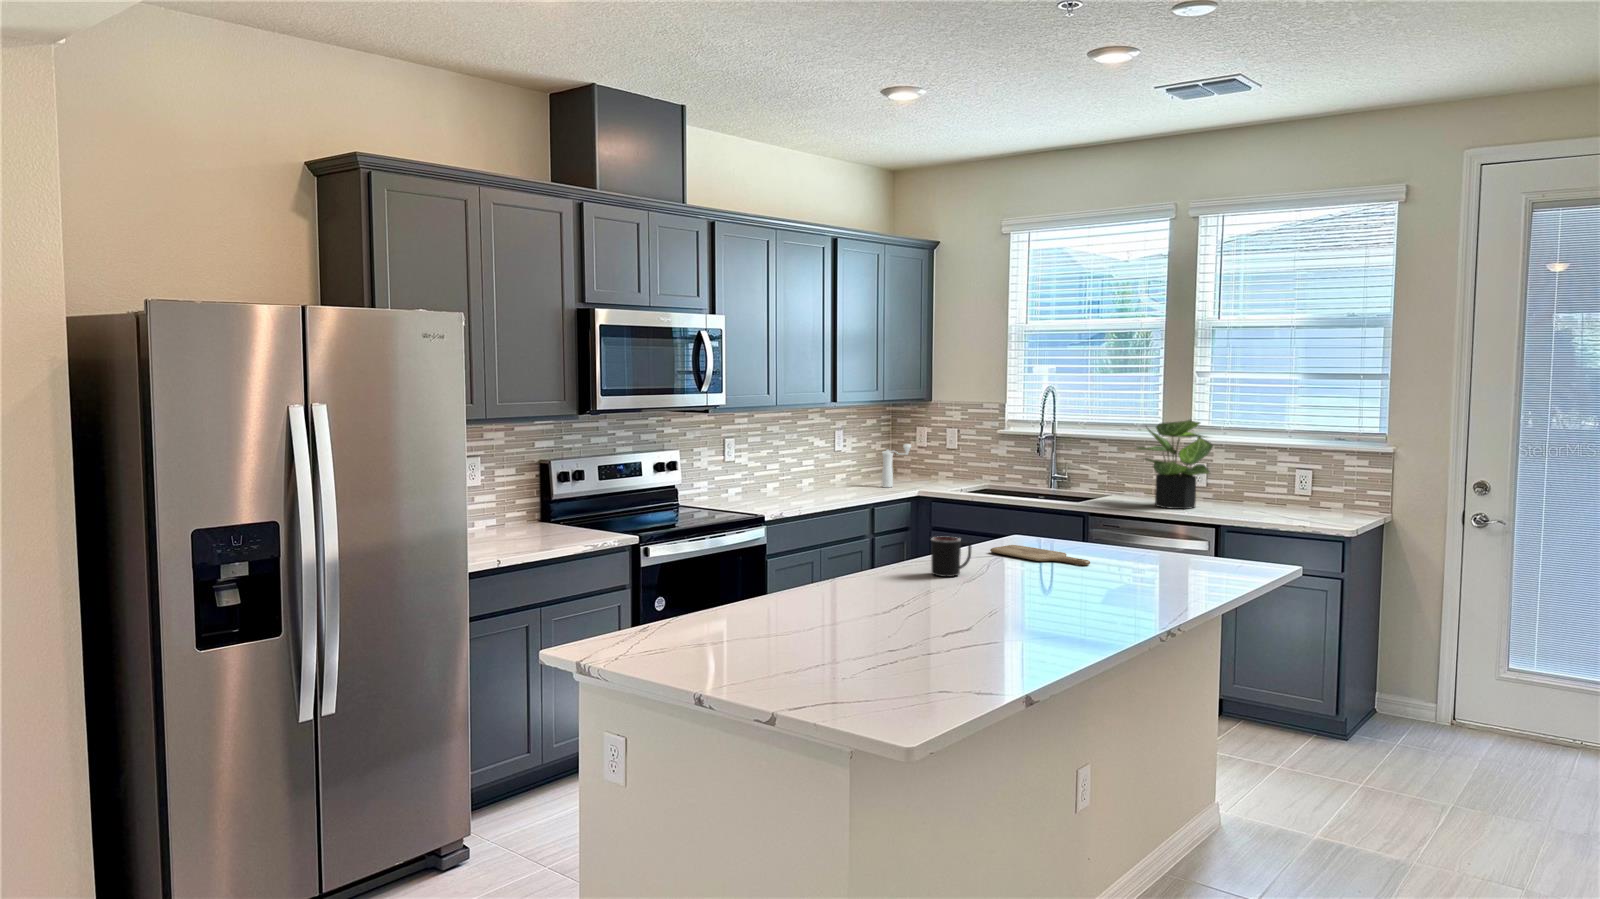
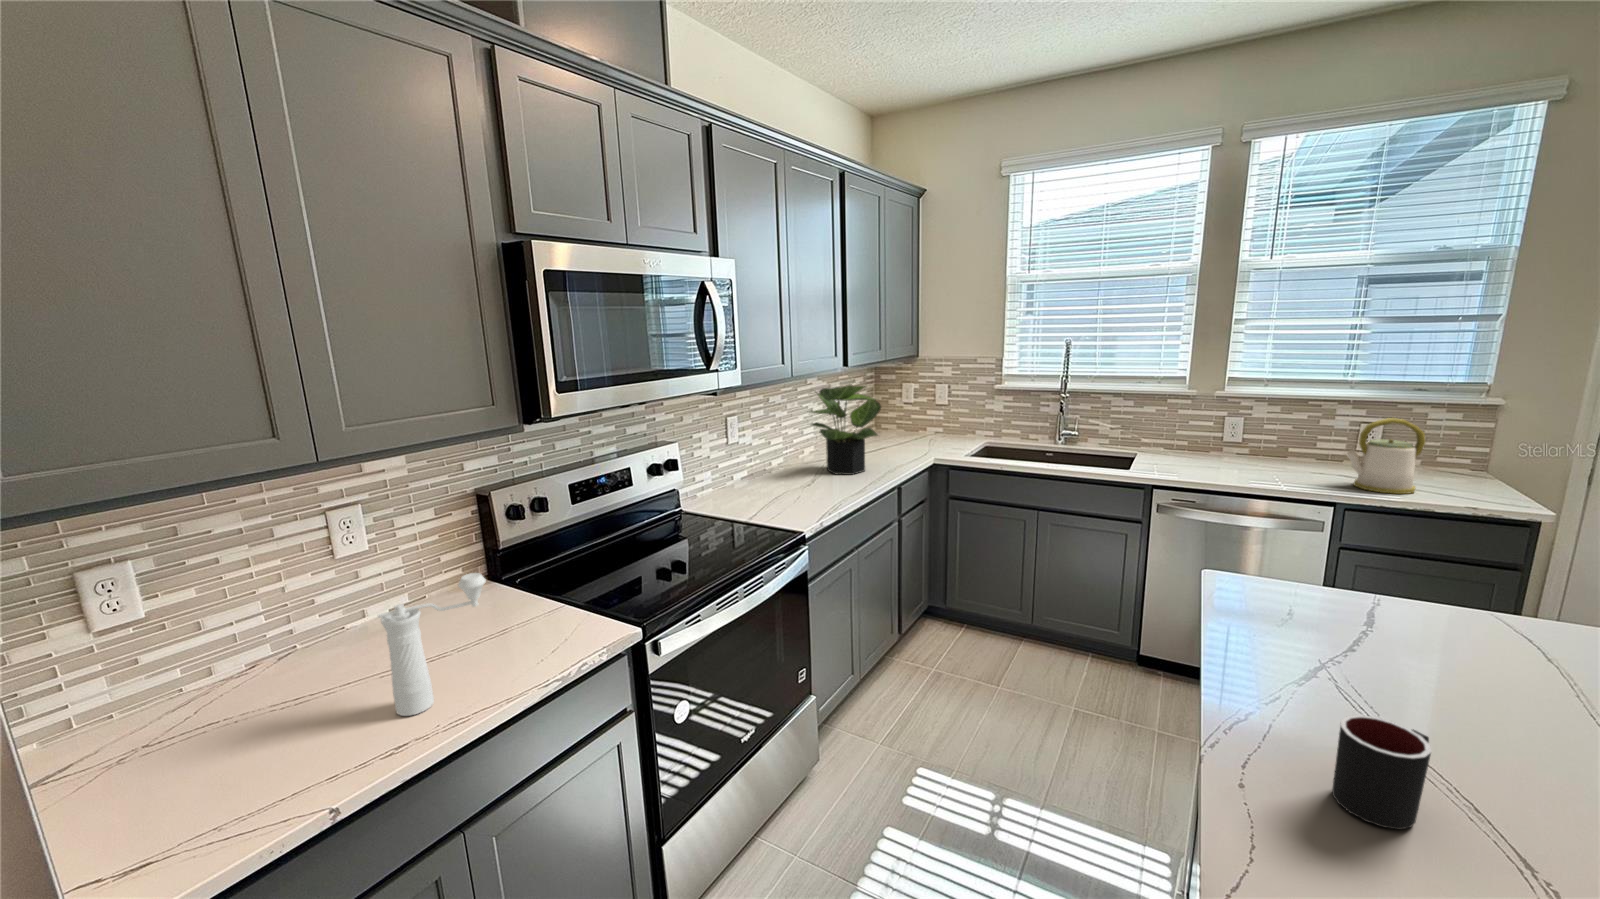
potted plant: present [1136,420,1213,509] -> present [811,385,881,475]
pepper mill: present [882,444,911,487] -> present [378,573,486,716]
kettle: none [1240,457,1294,519] -> present [1346,418,1425,494]
cutting board: present [990,545,1090,565] -> none [1269,624,1536,707]

